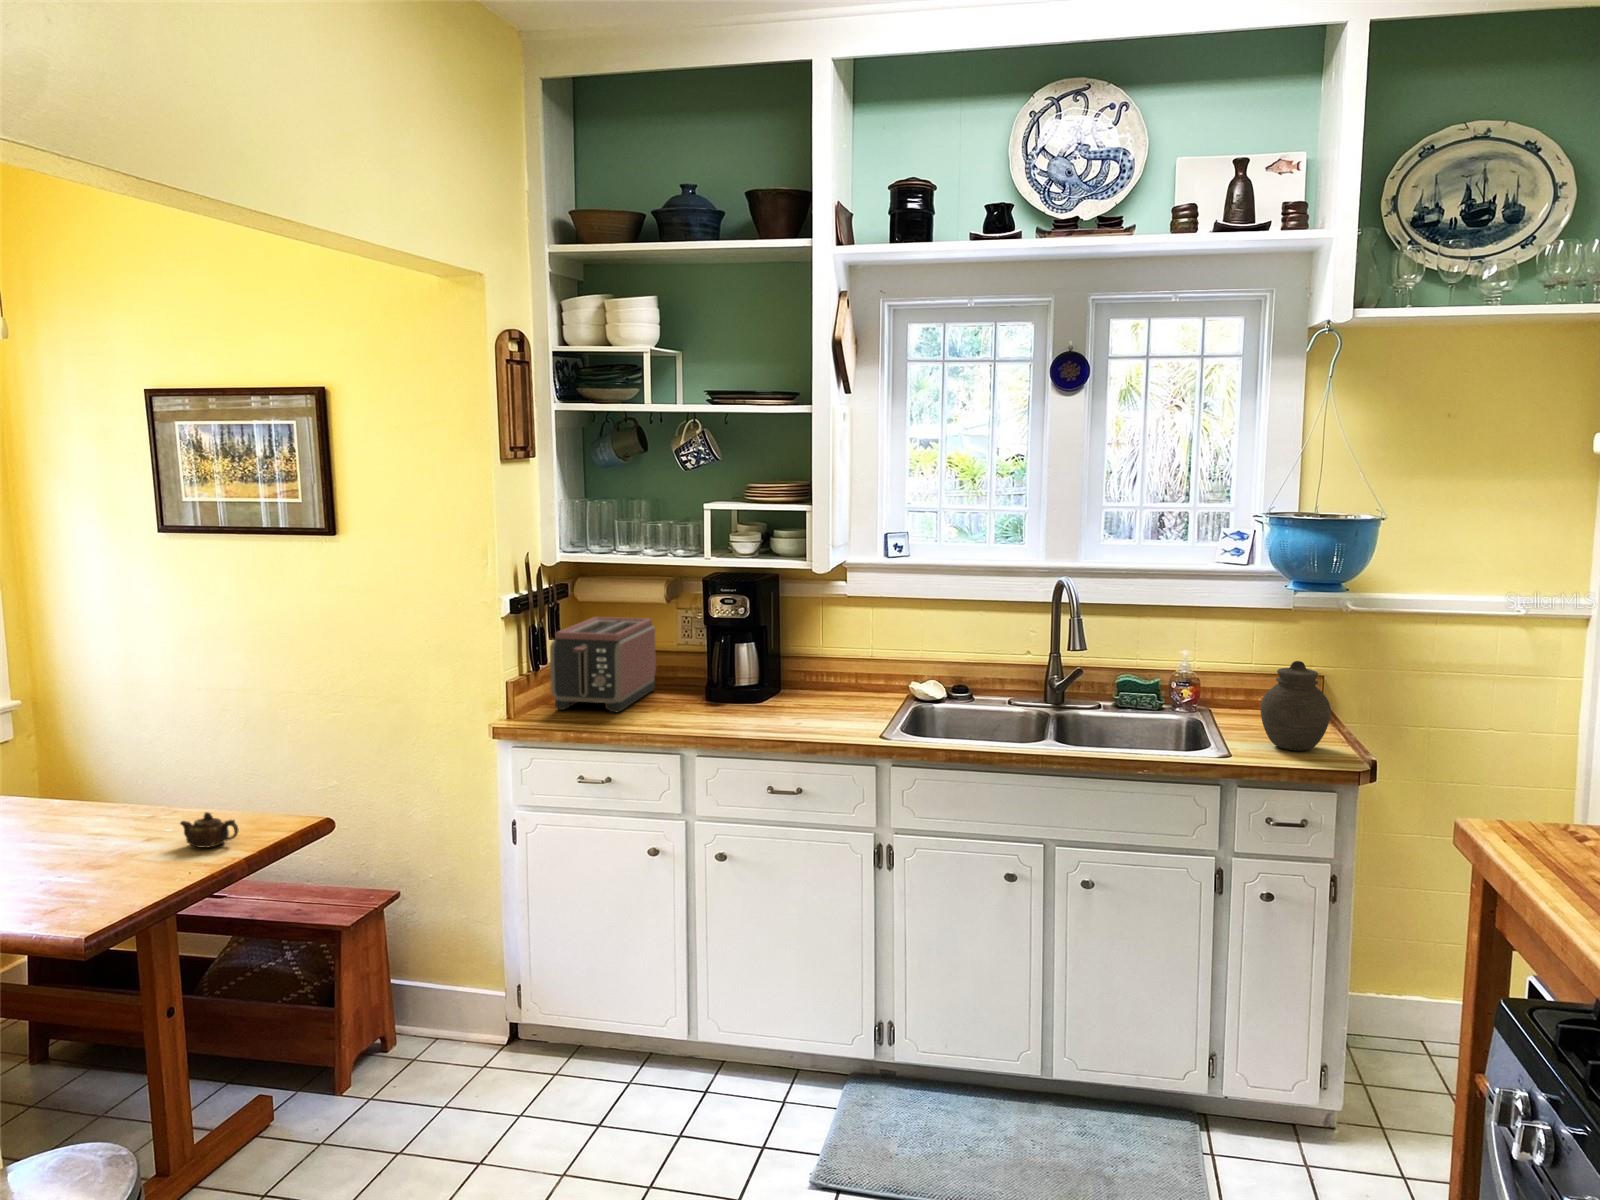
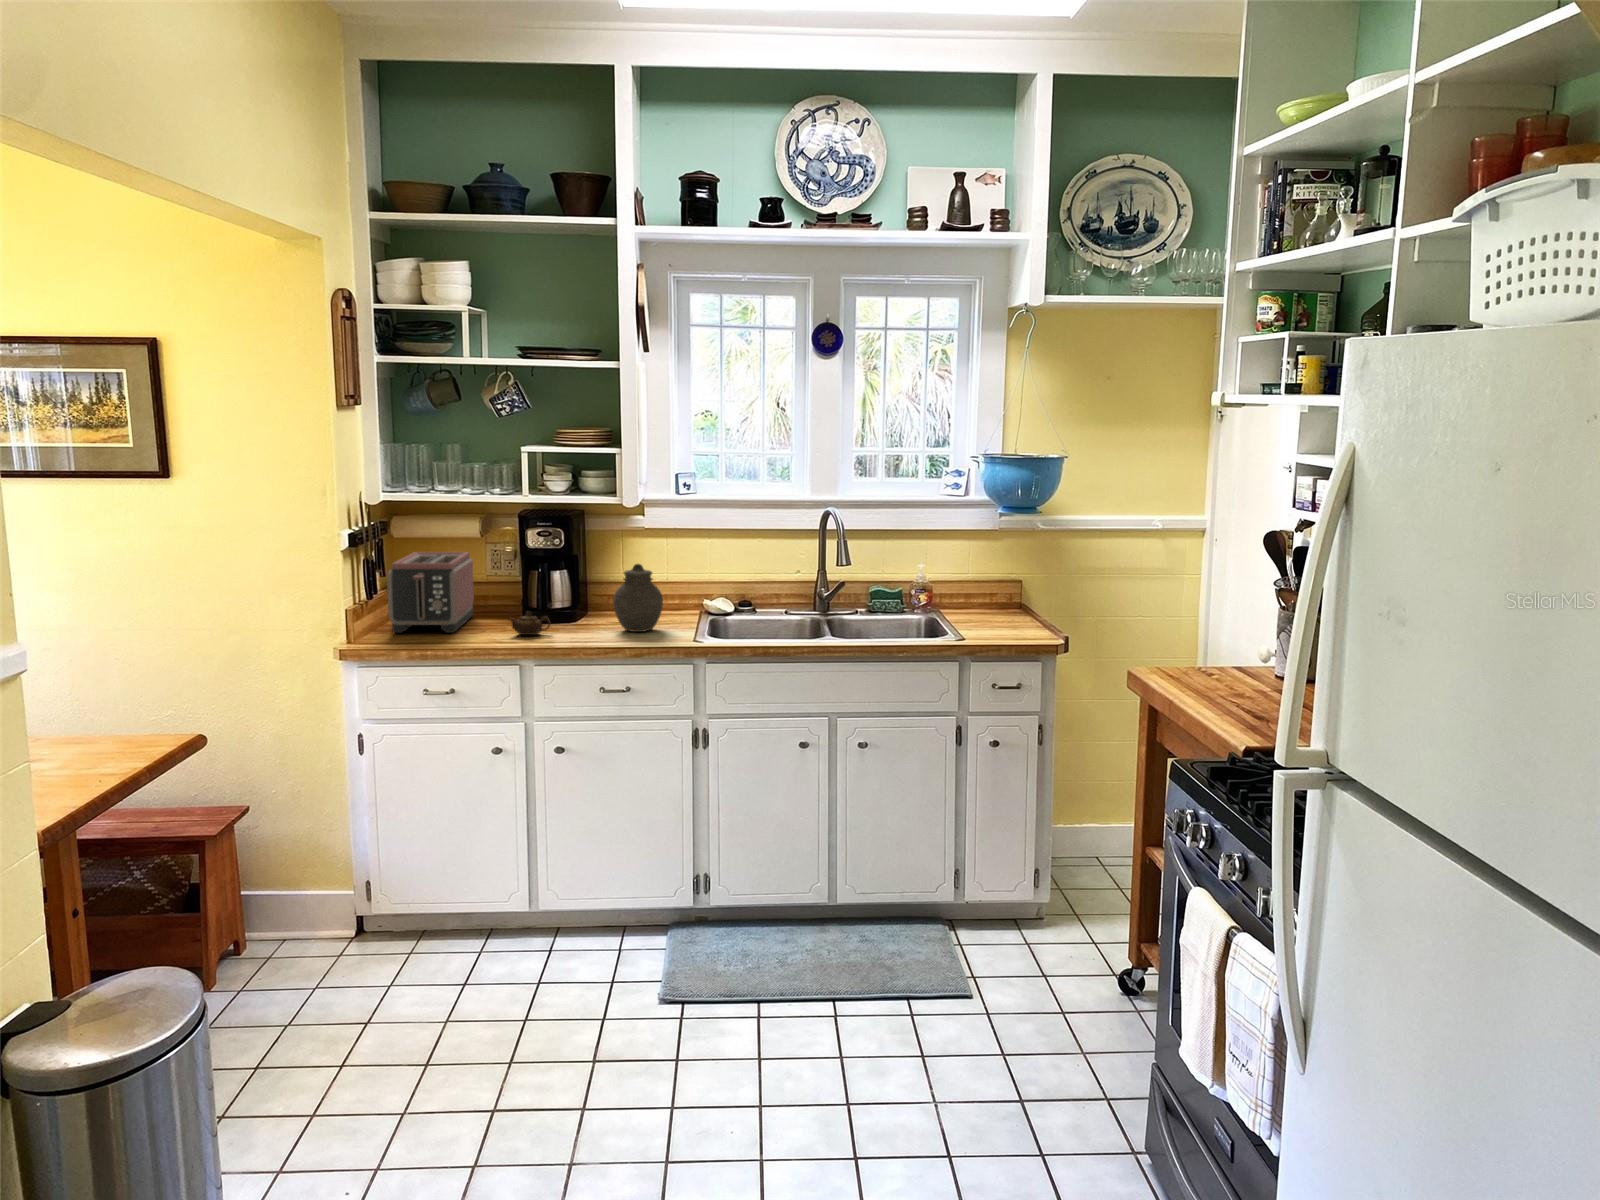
jar: present [1261,661,1331,751] -> present [613,564,663,632]
teapot: present [180,812,238,848] -> present [509,611,550,635]

